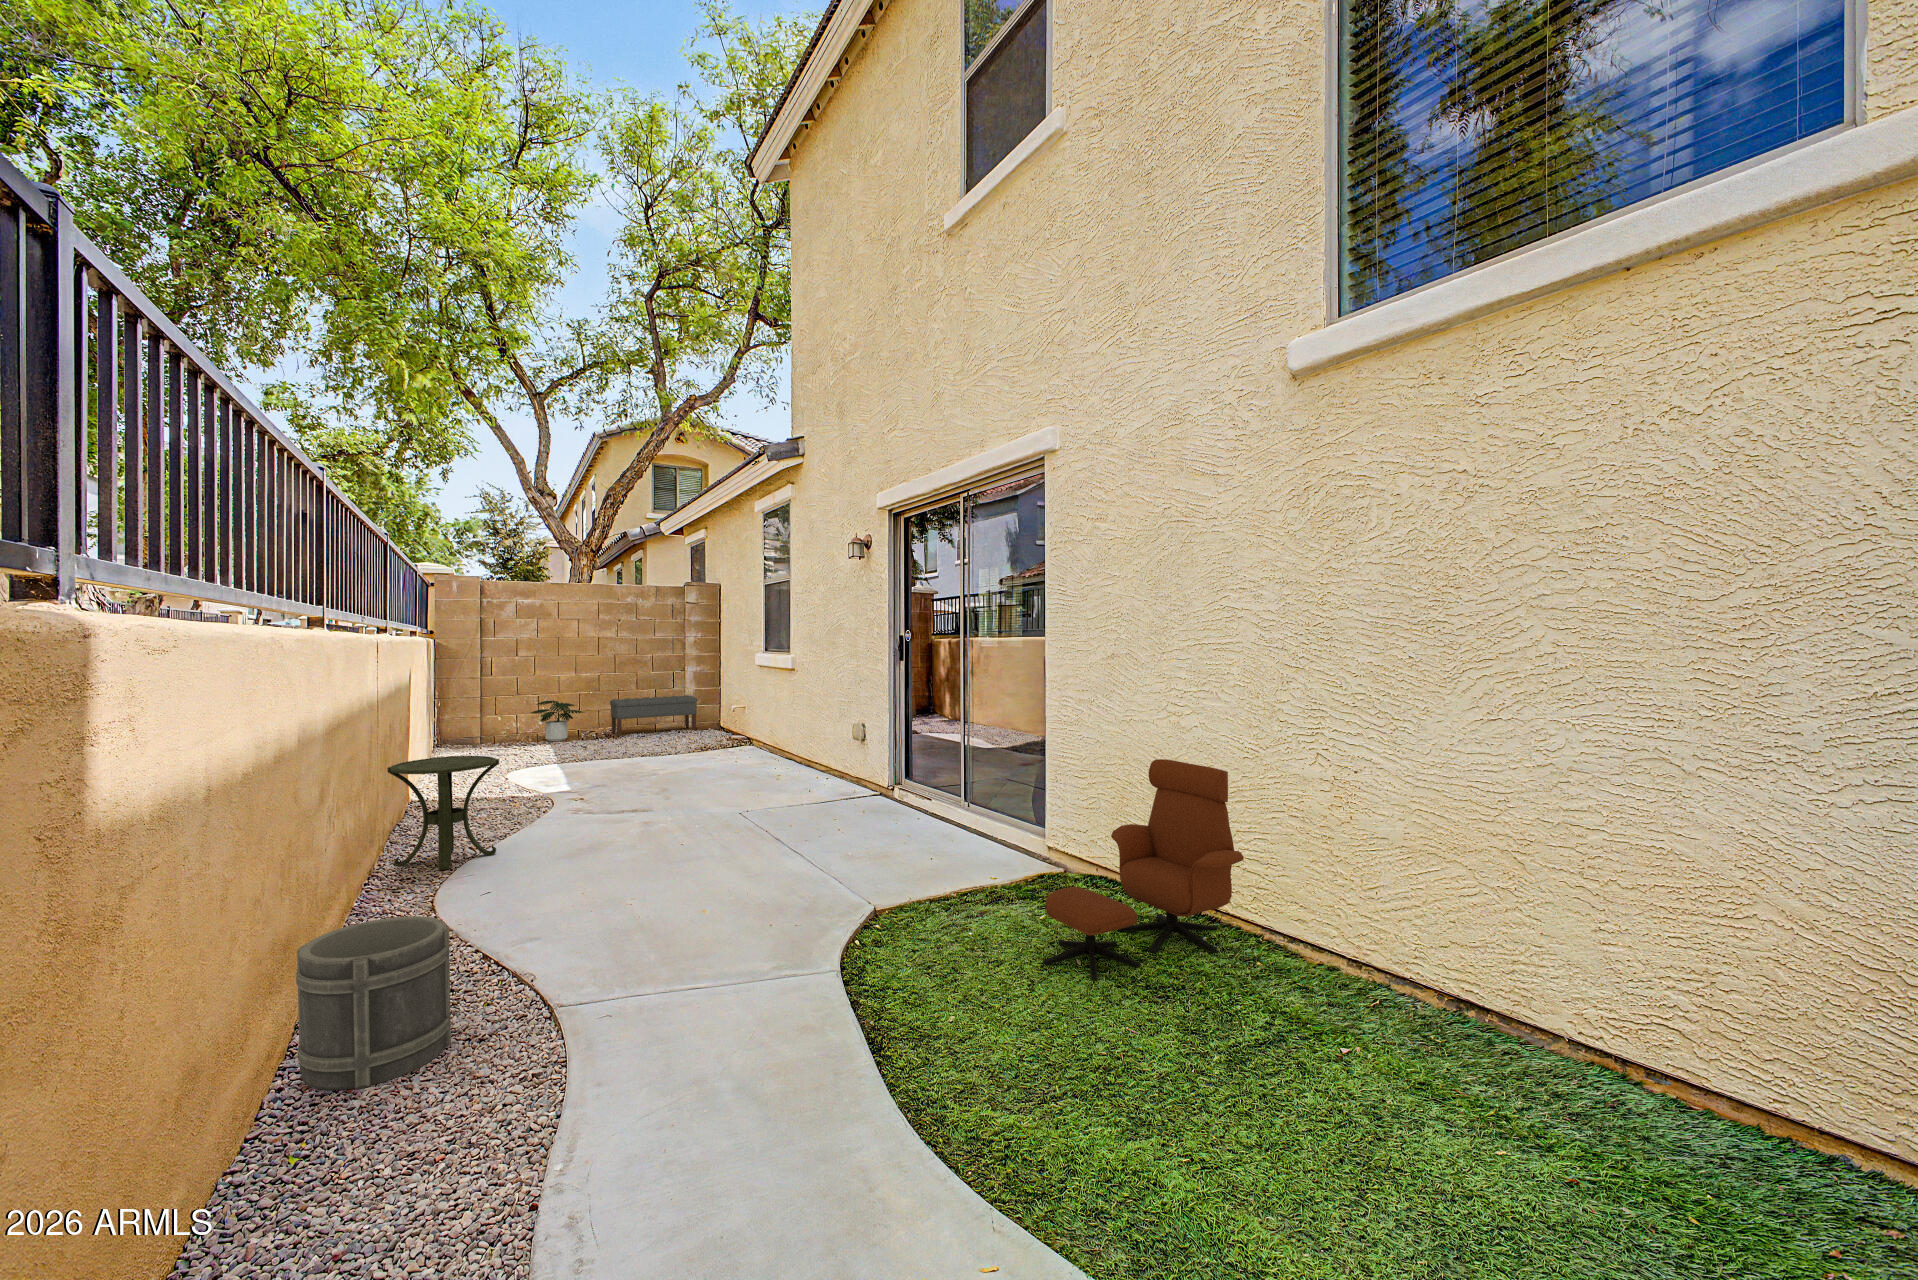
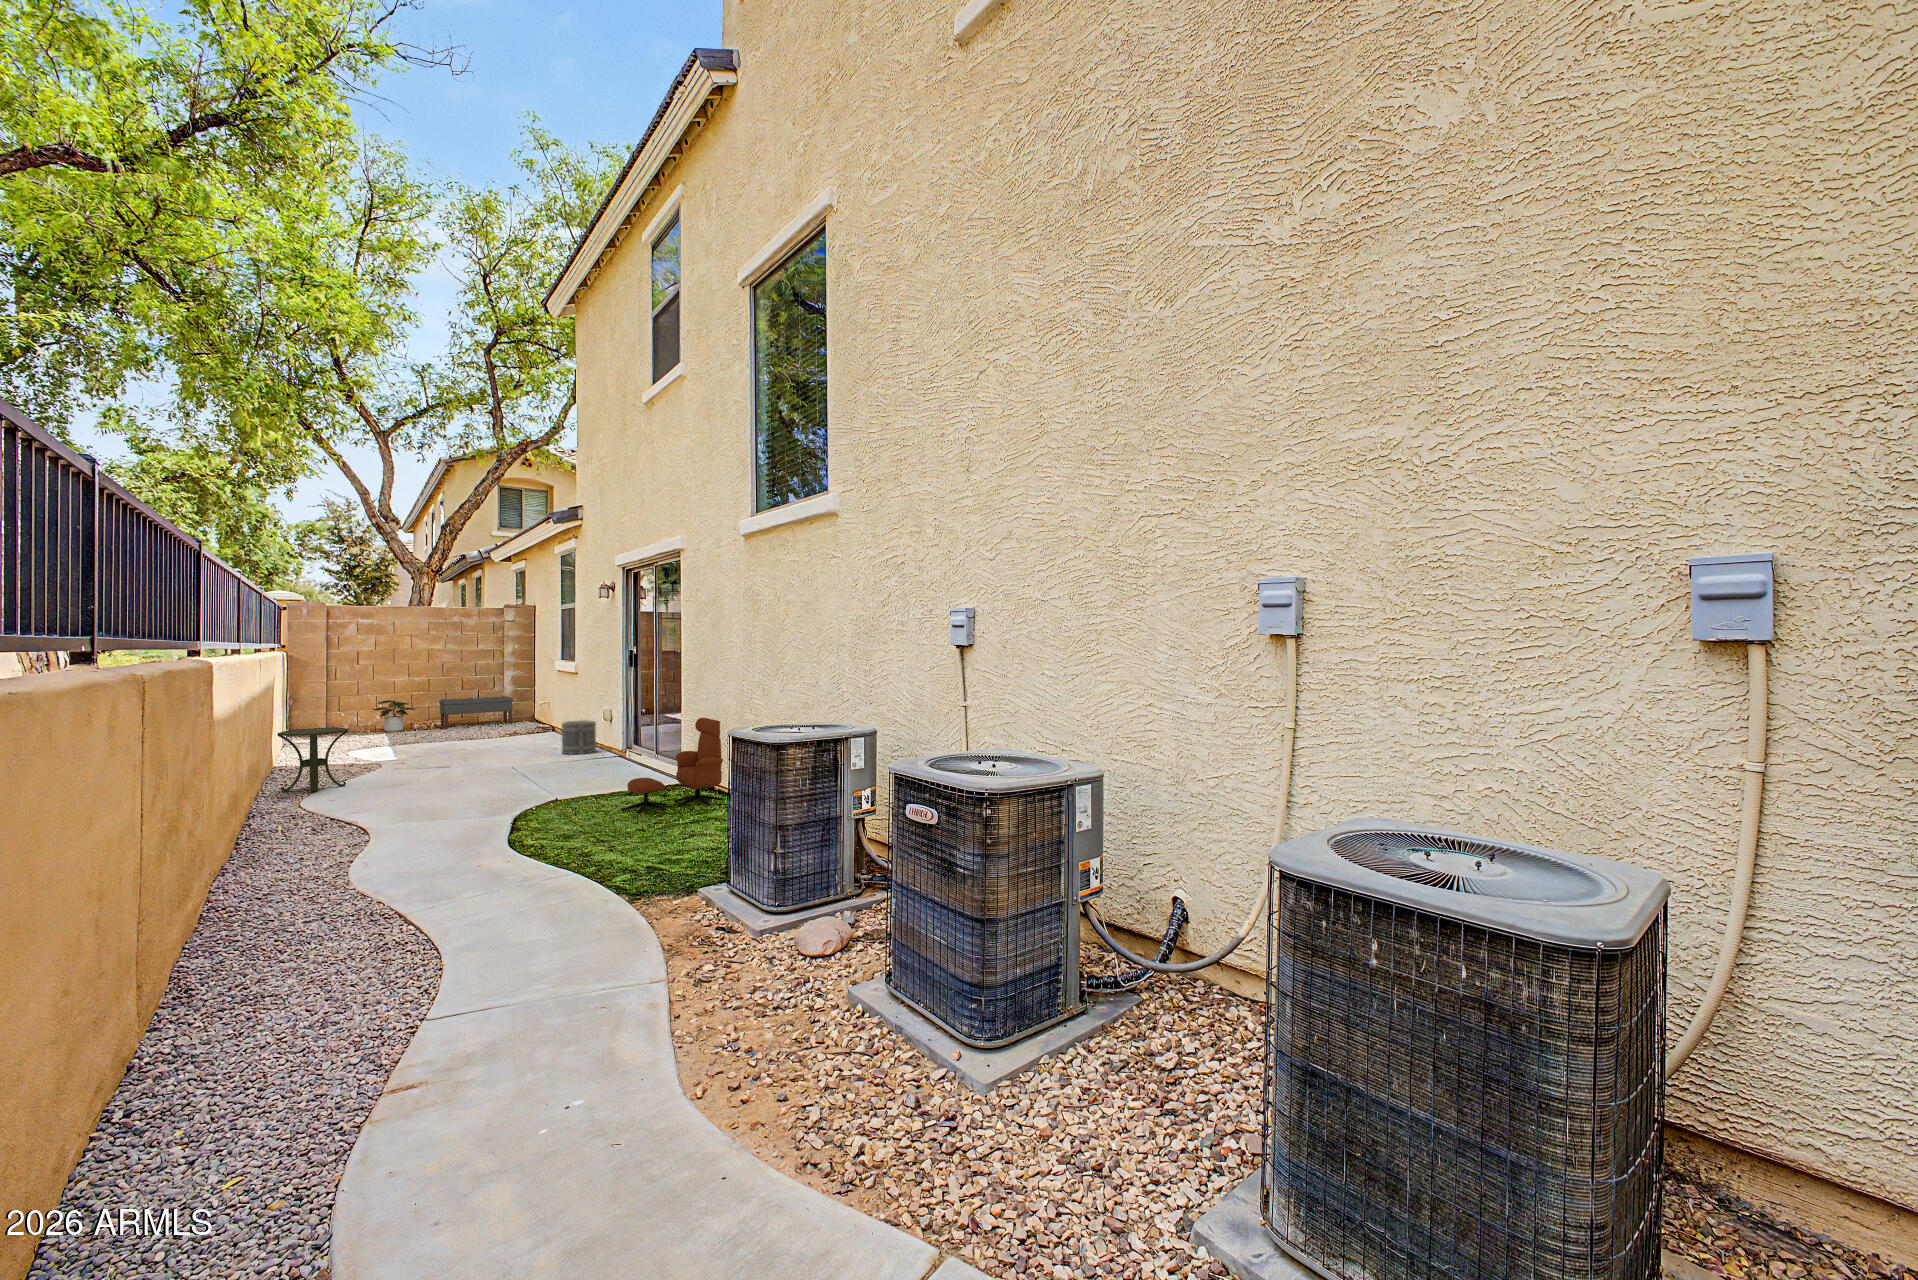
bucket: present [296,916,451,1090] -> present [562,720,596,754]

